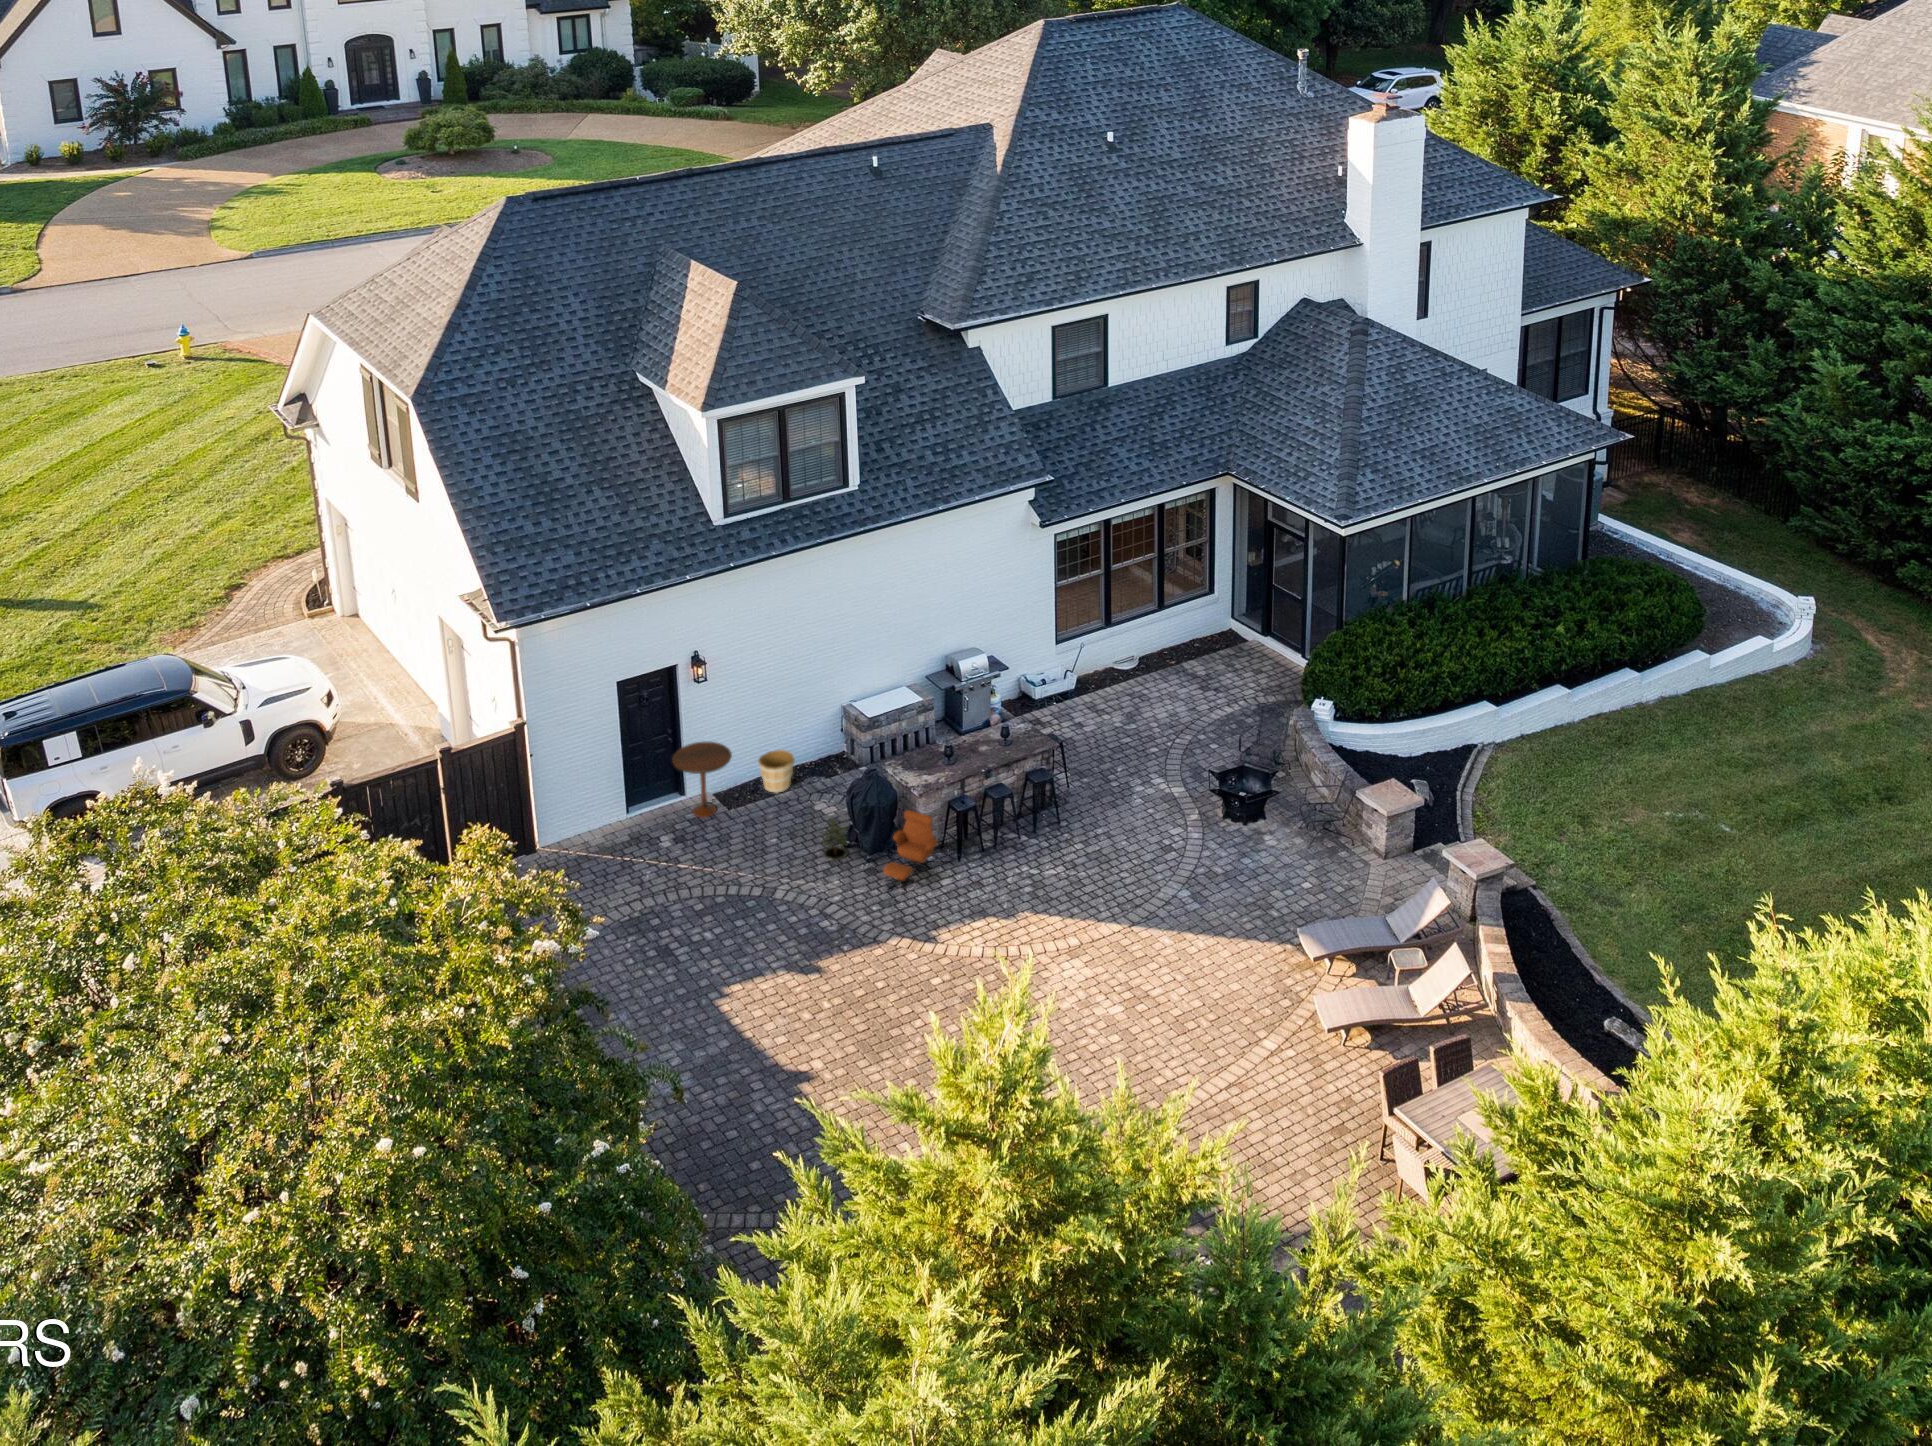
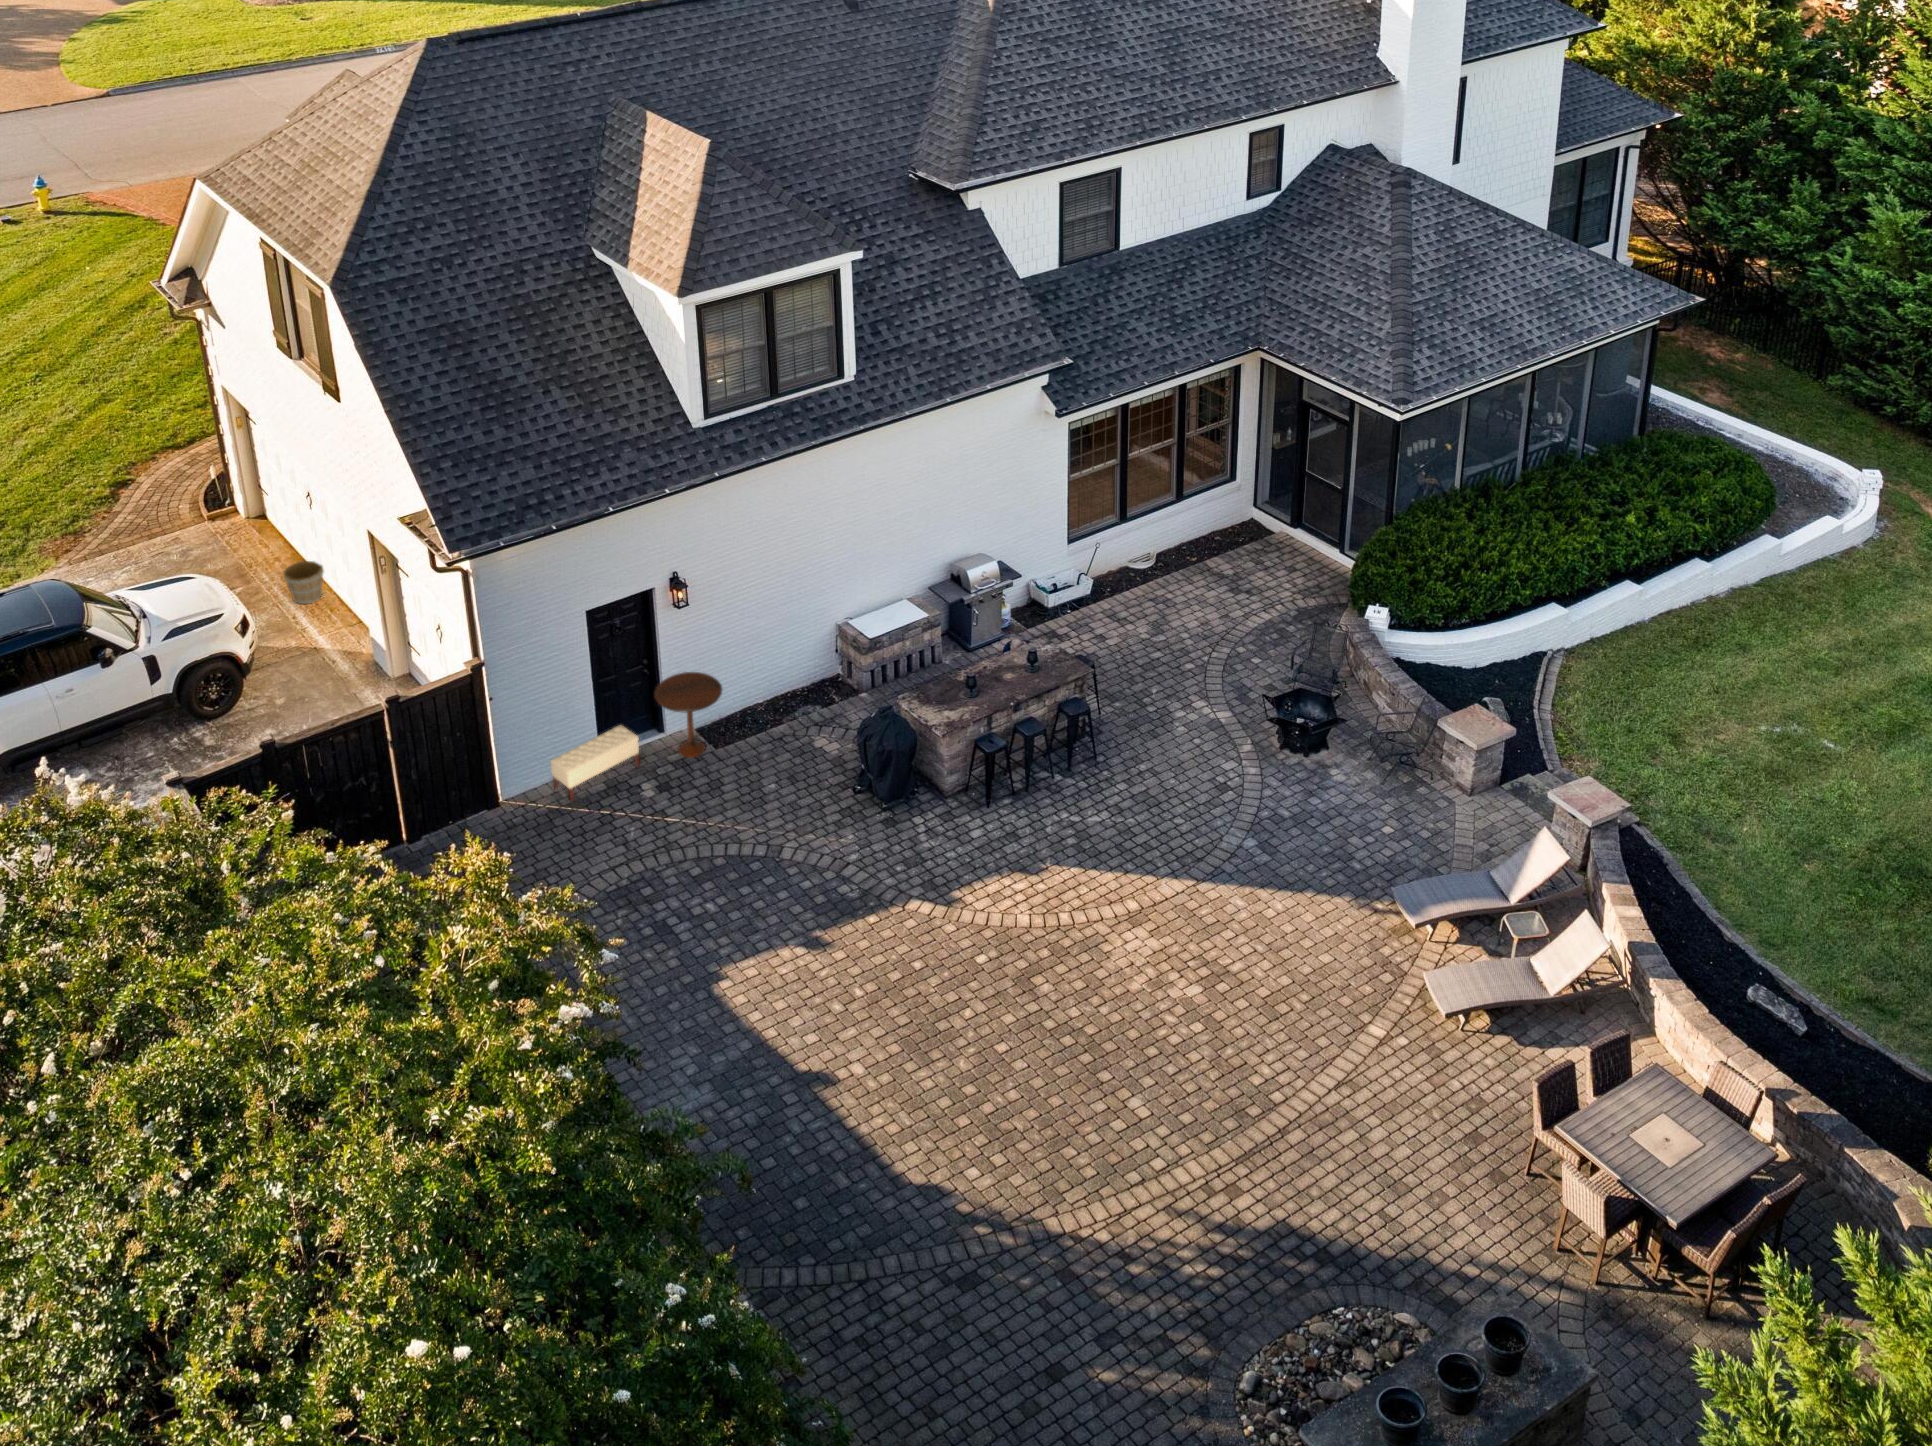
wooden bucket: present [758,749,795,793] -> present [283,561,324,604]
bench: none [578,786,657,851] -> present [551,725,639,801]
lounge chair: present [884,810,938,890] -> none [908,752,968,846]
potted tree: present [821,819,847,861] -> none [829,759,864,808]

